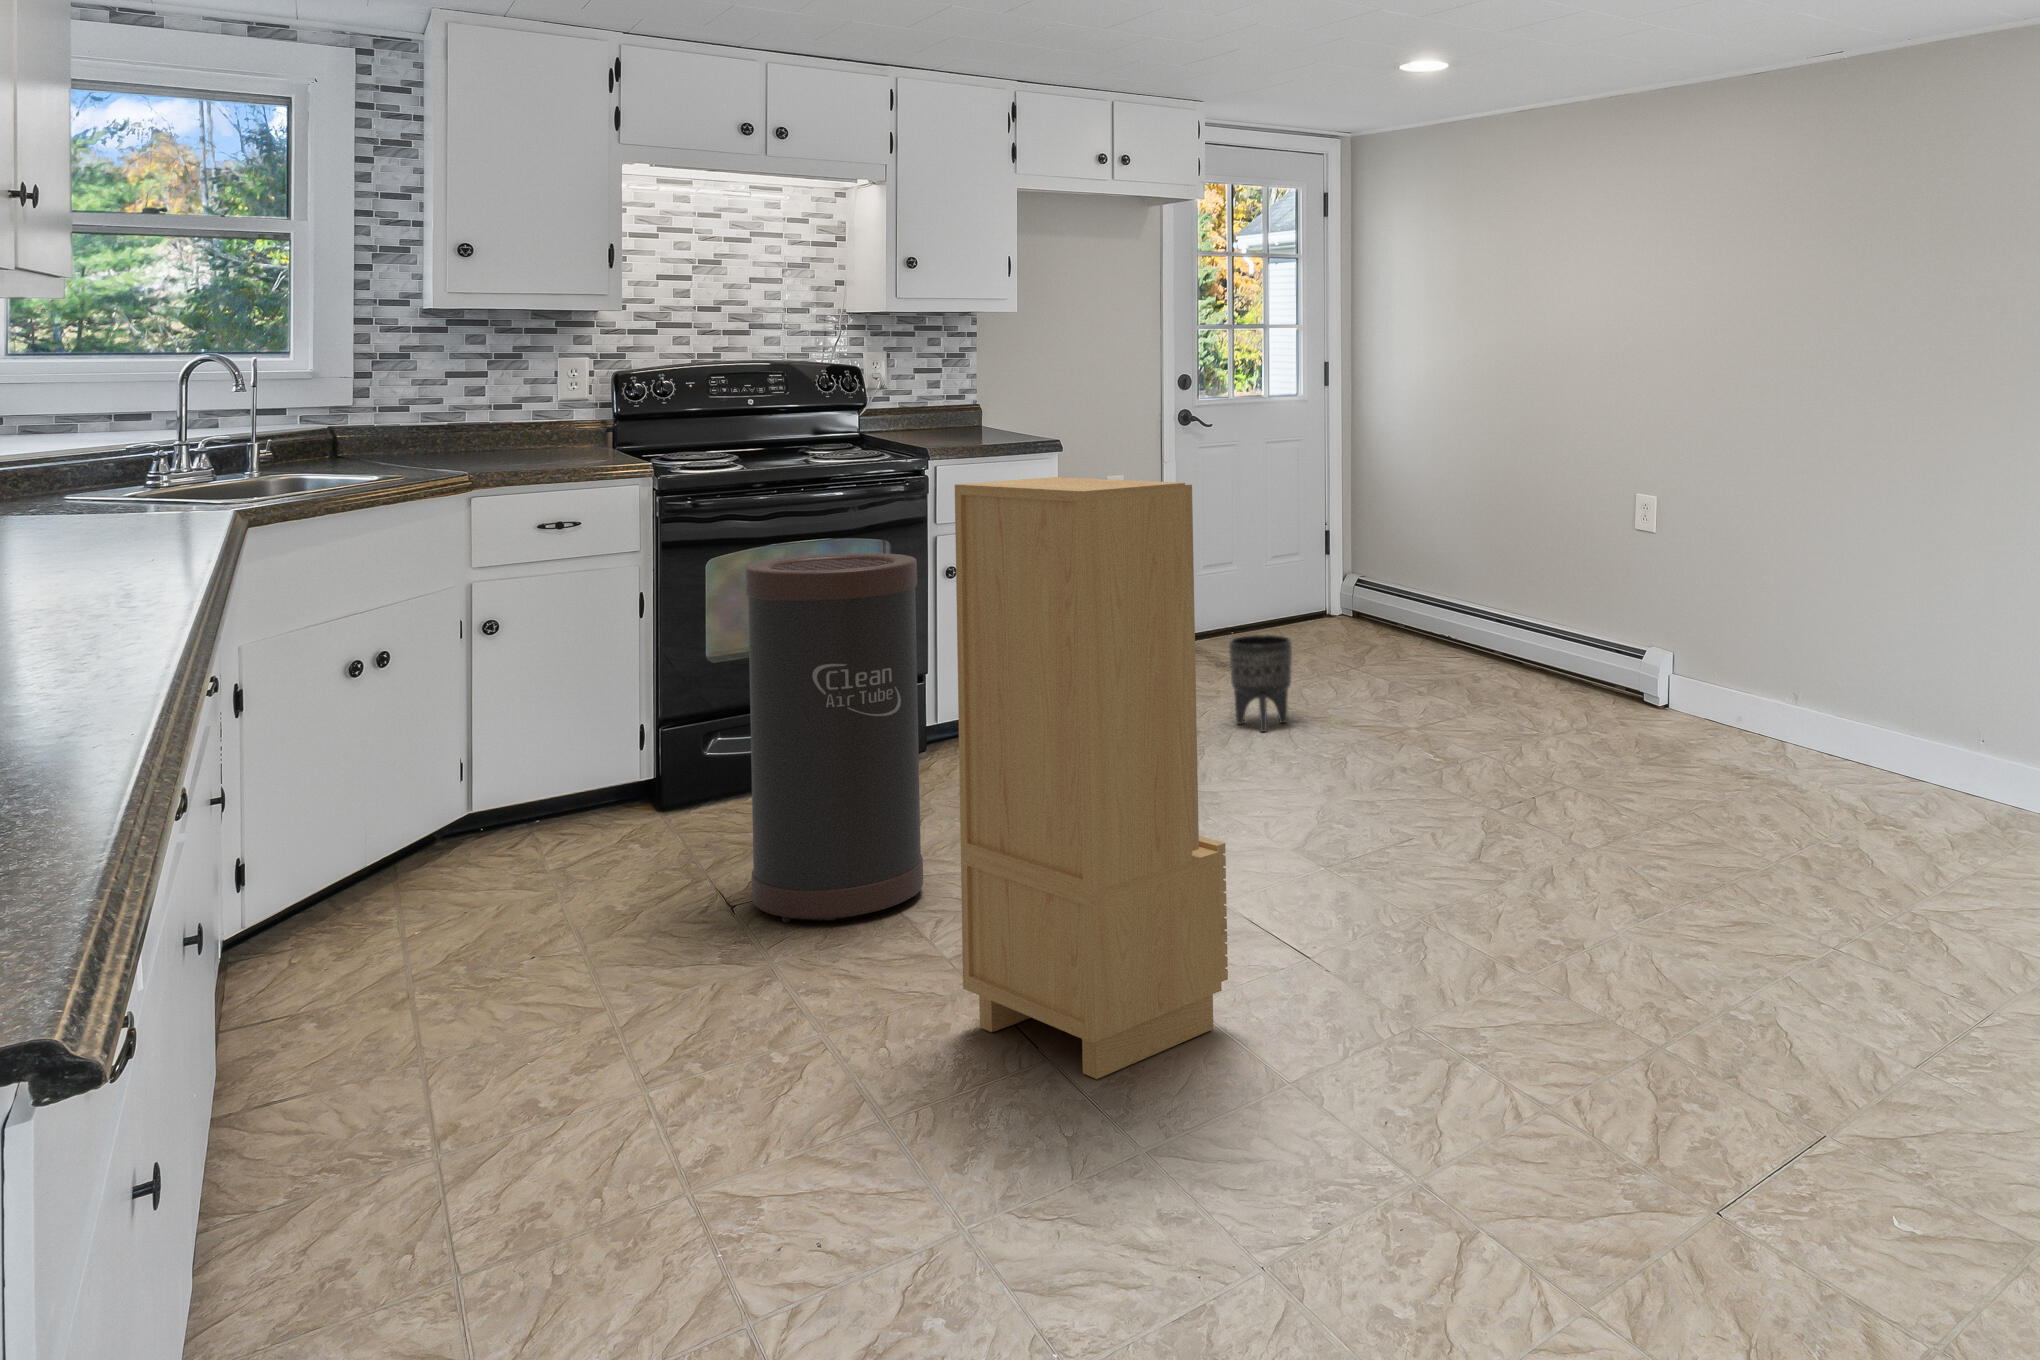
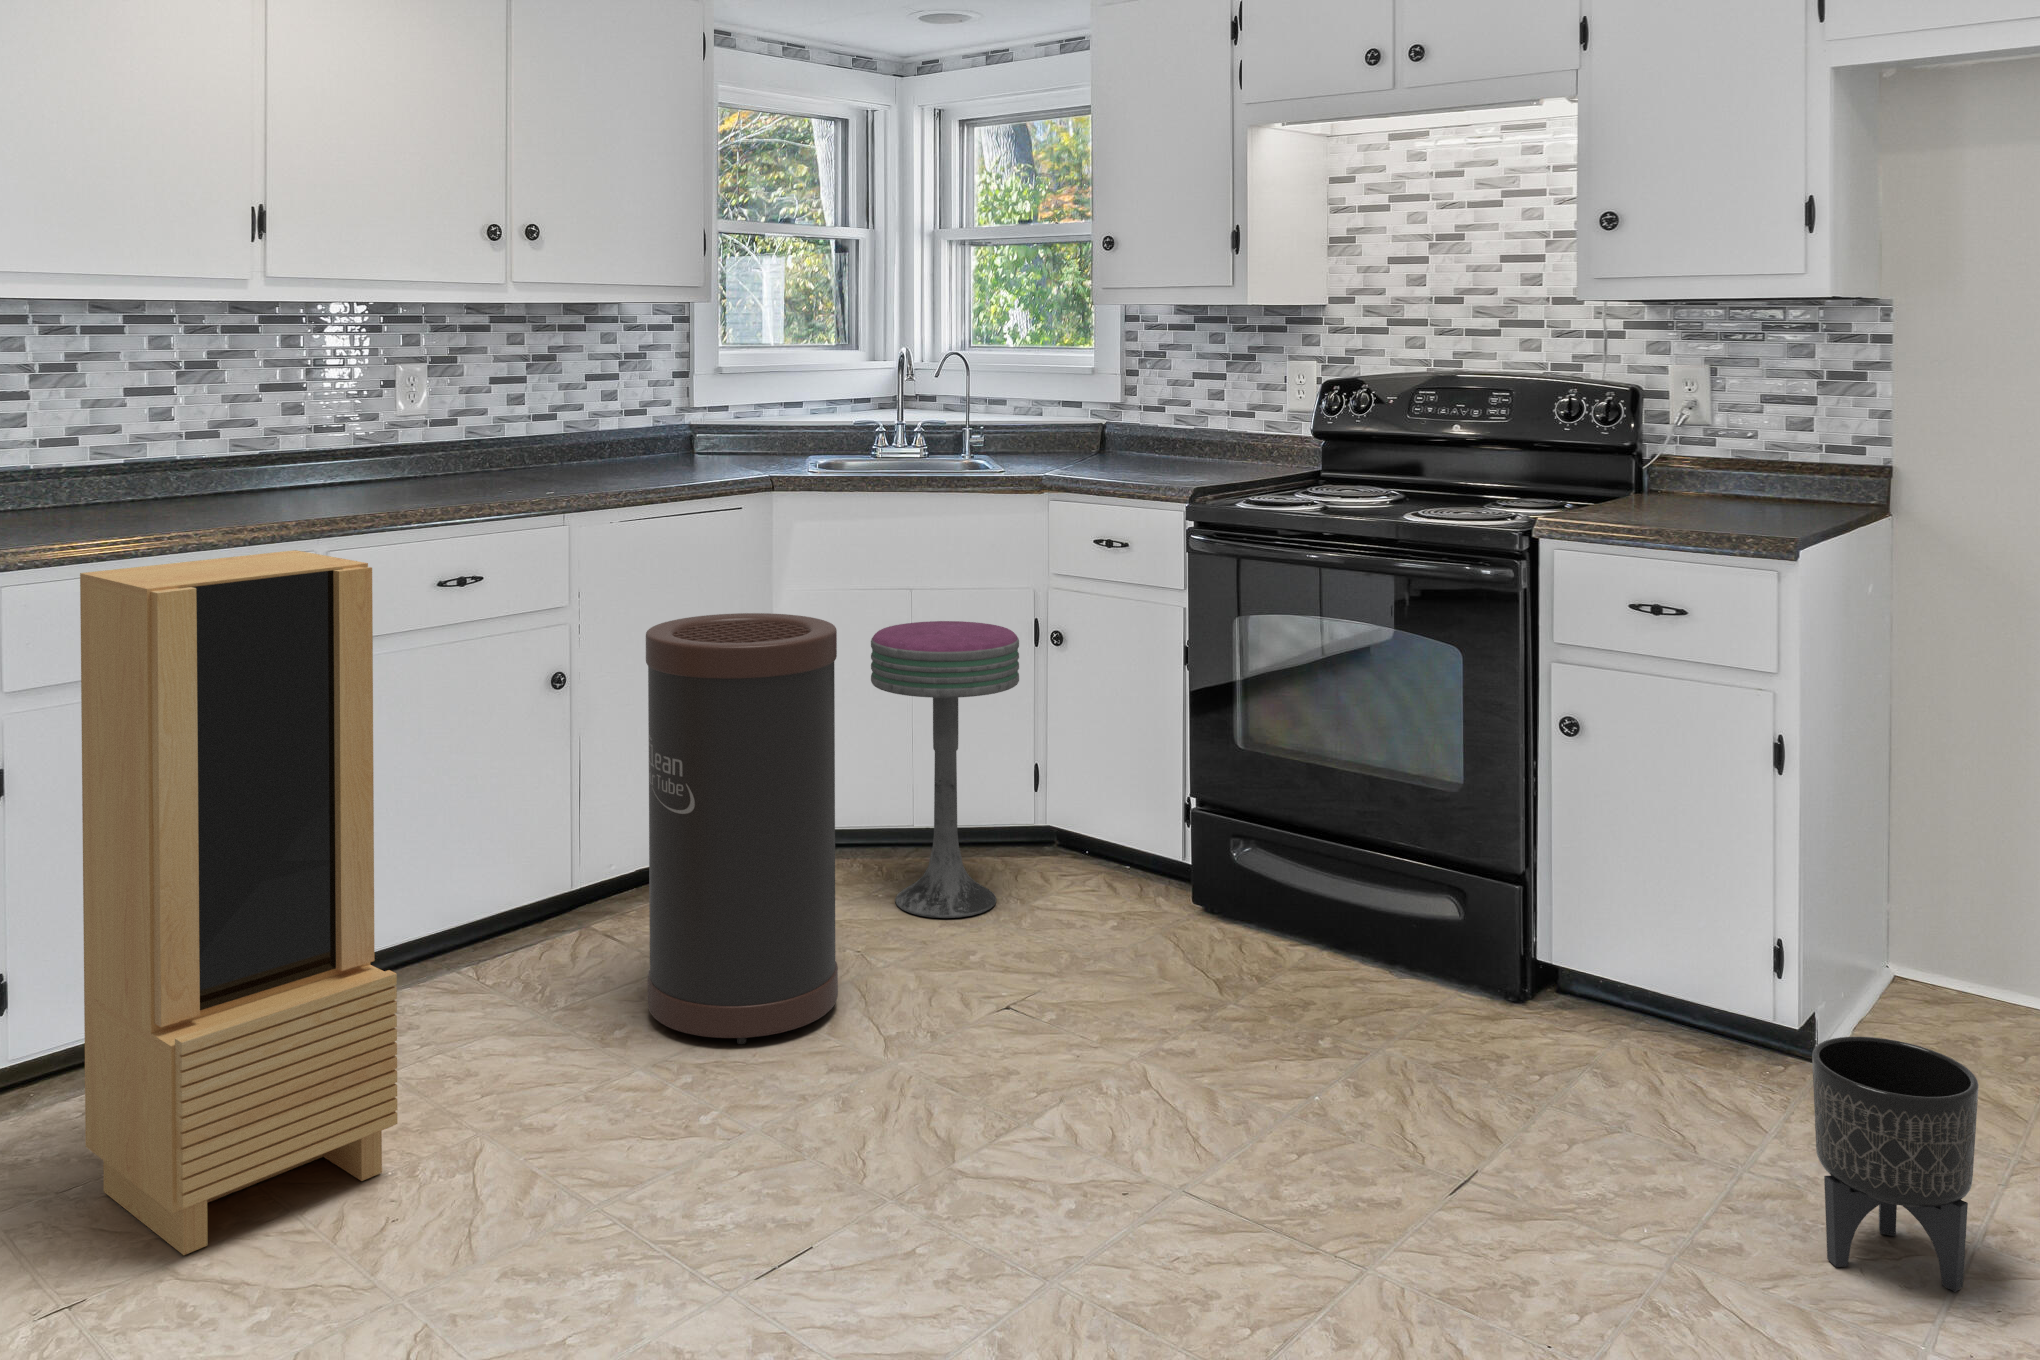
bar stool: none [568,587,714,860] -> present [871,621,1019,918]

